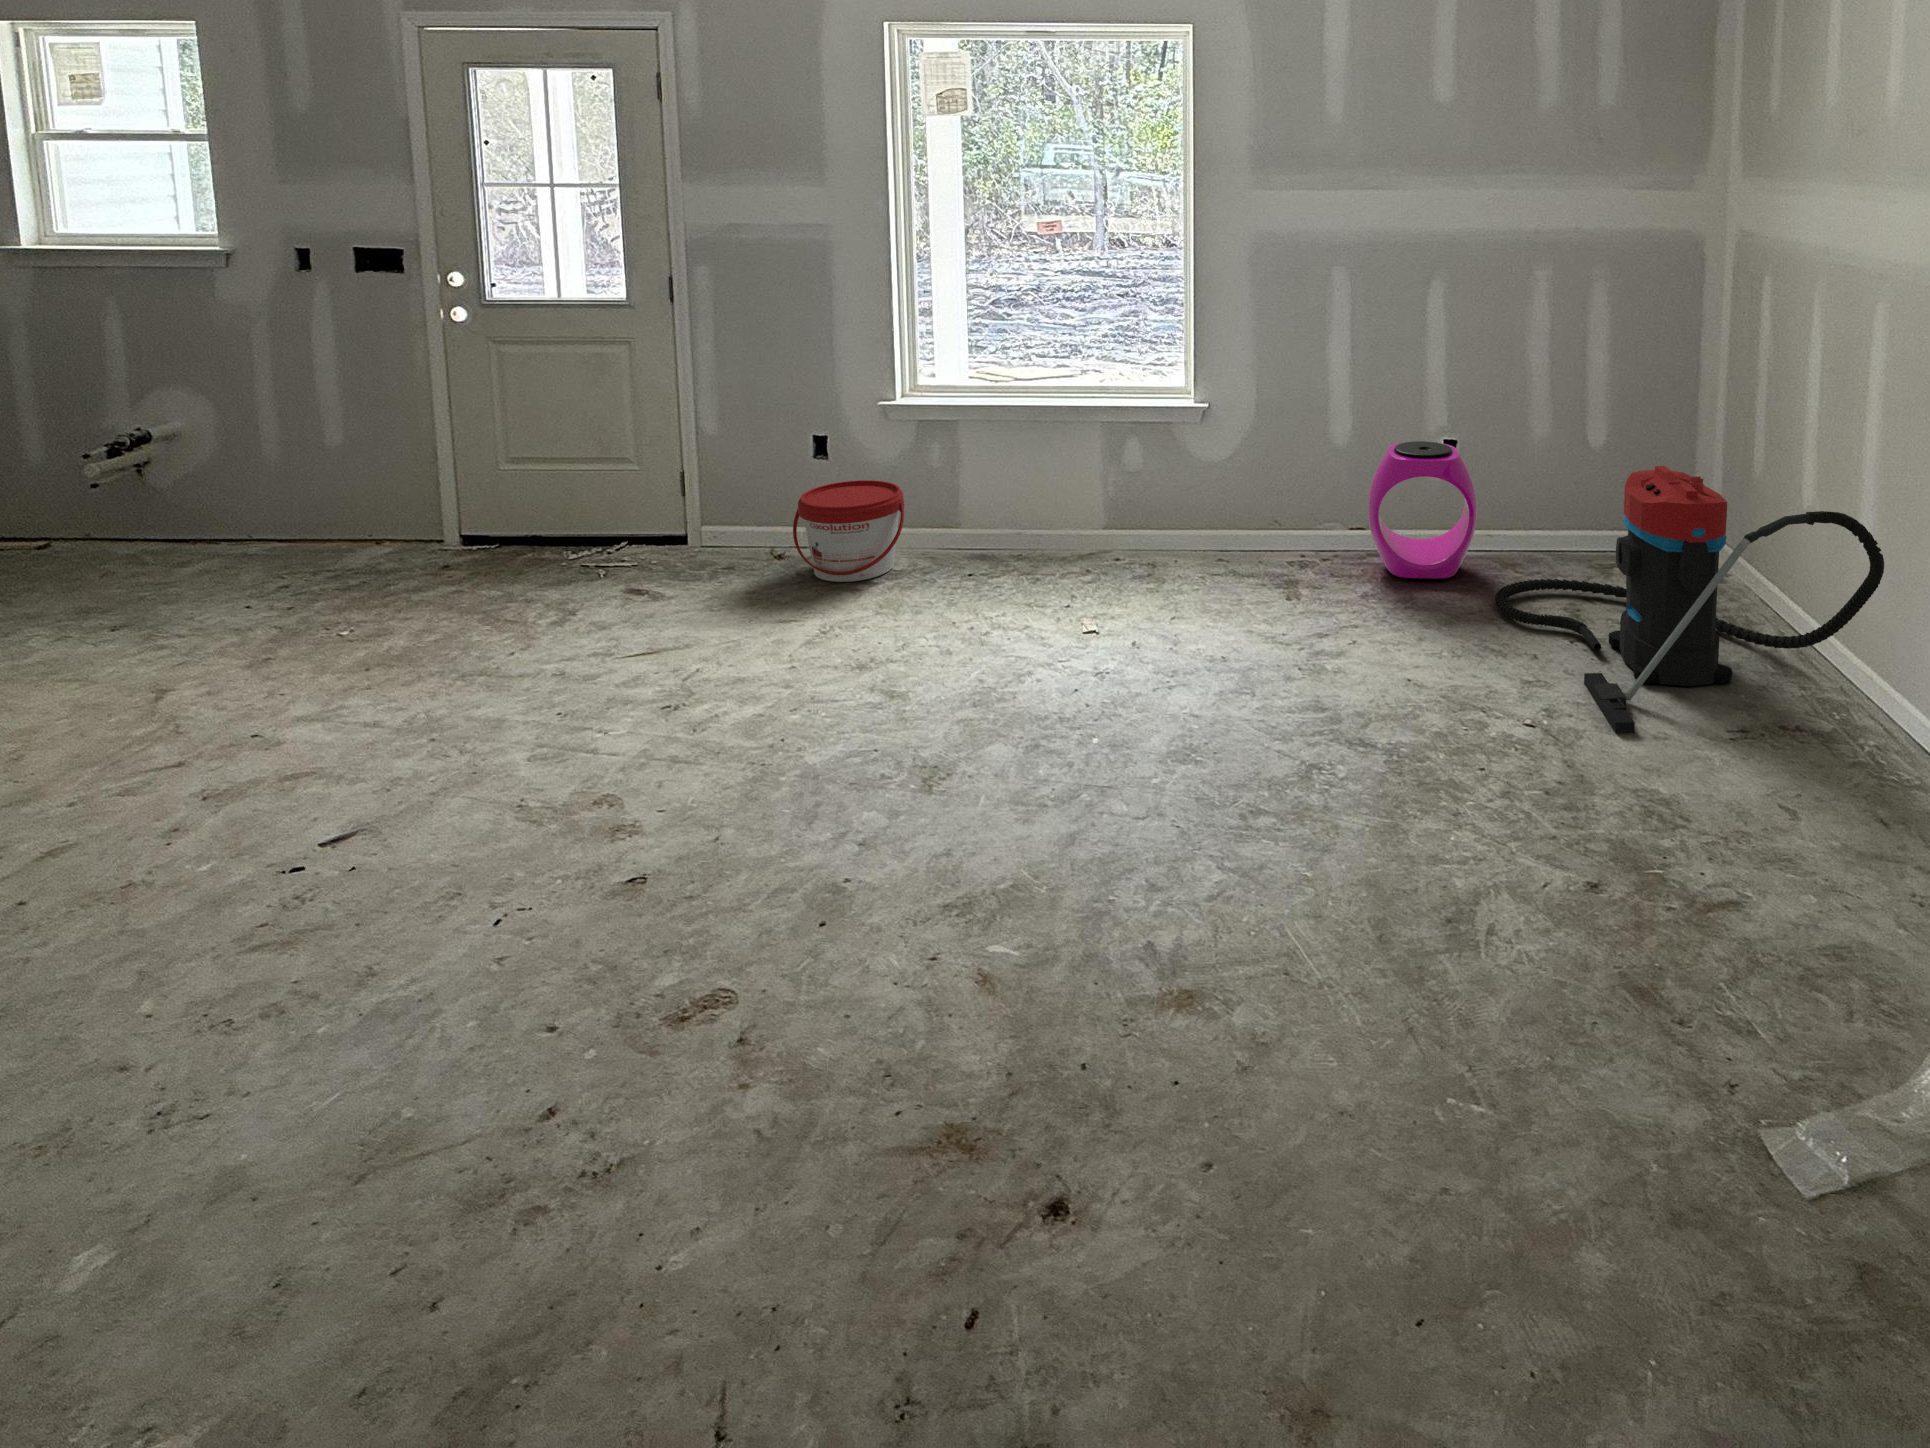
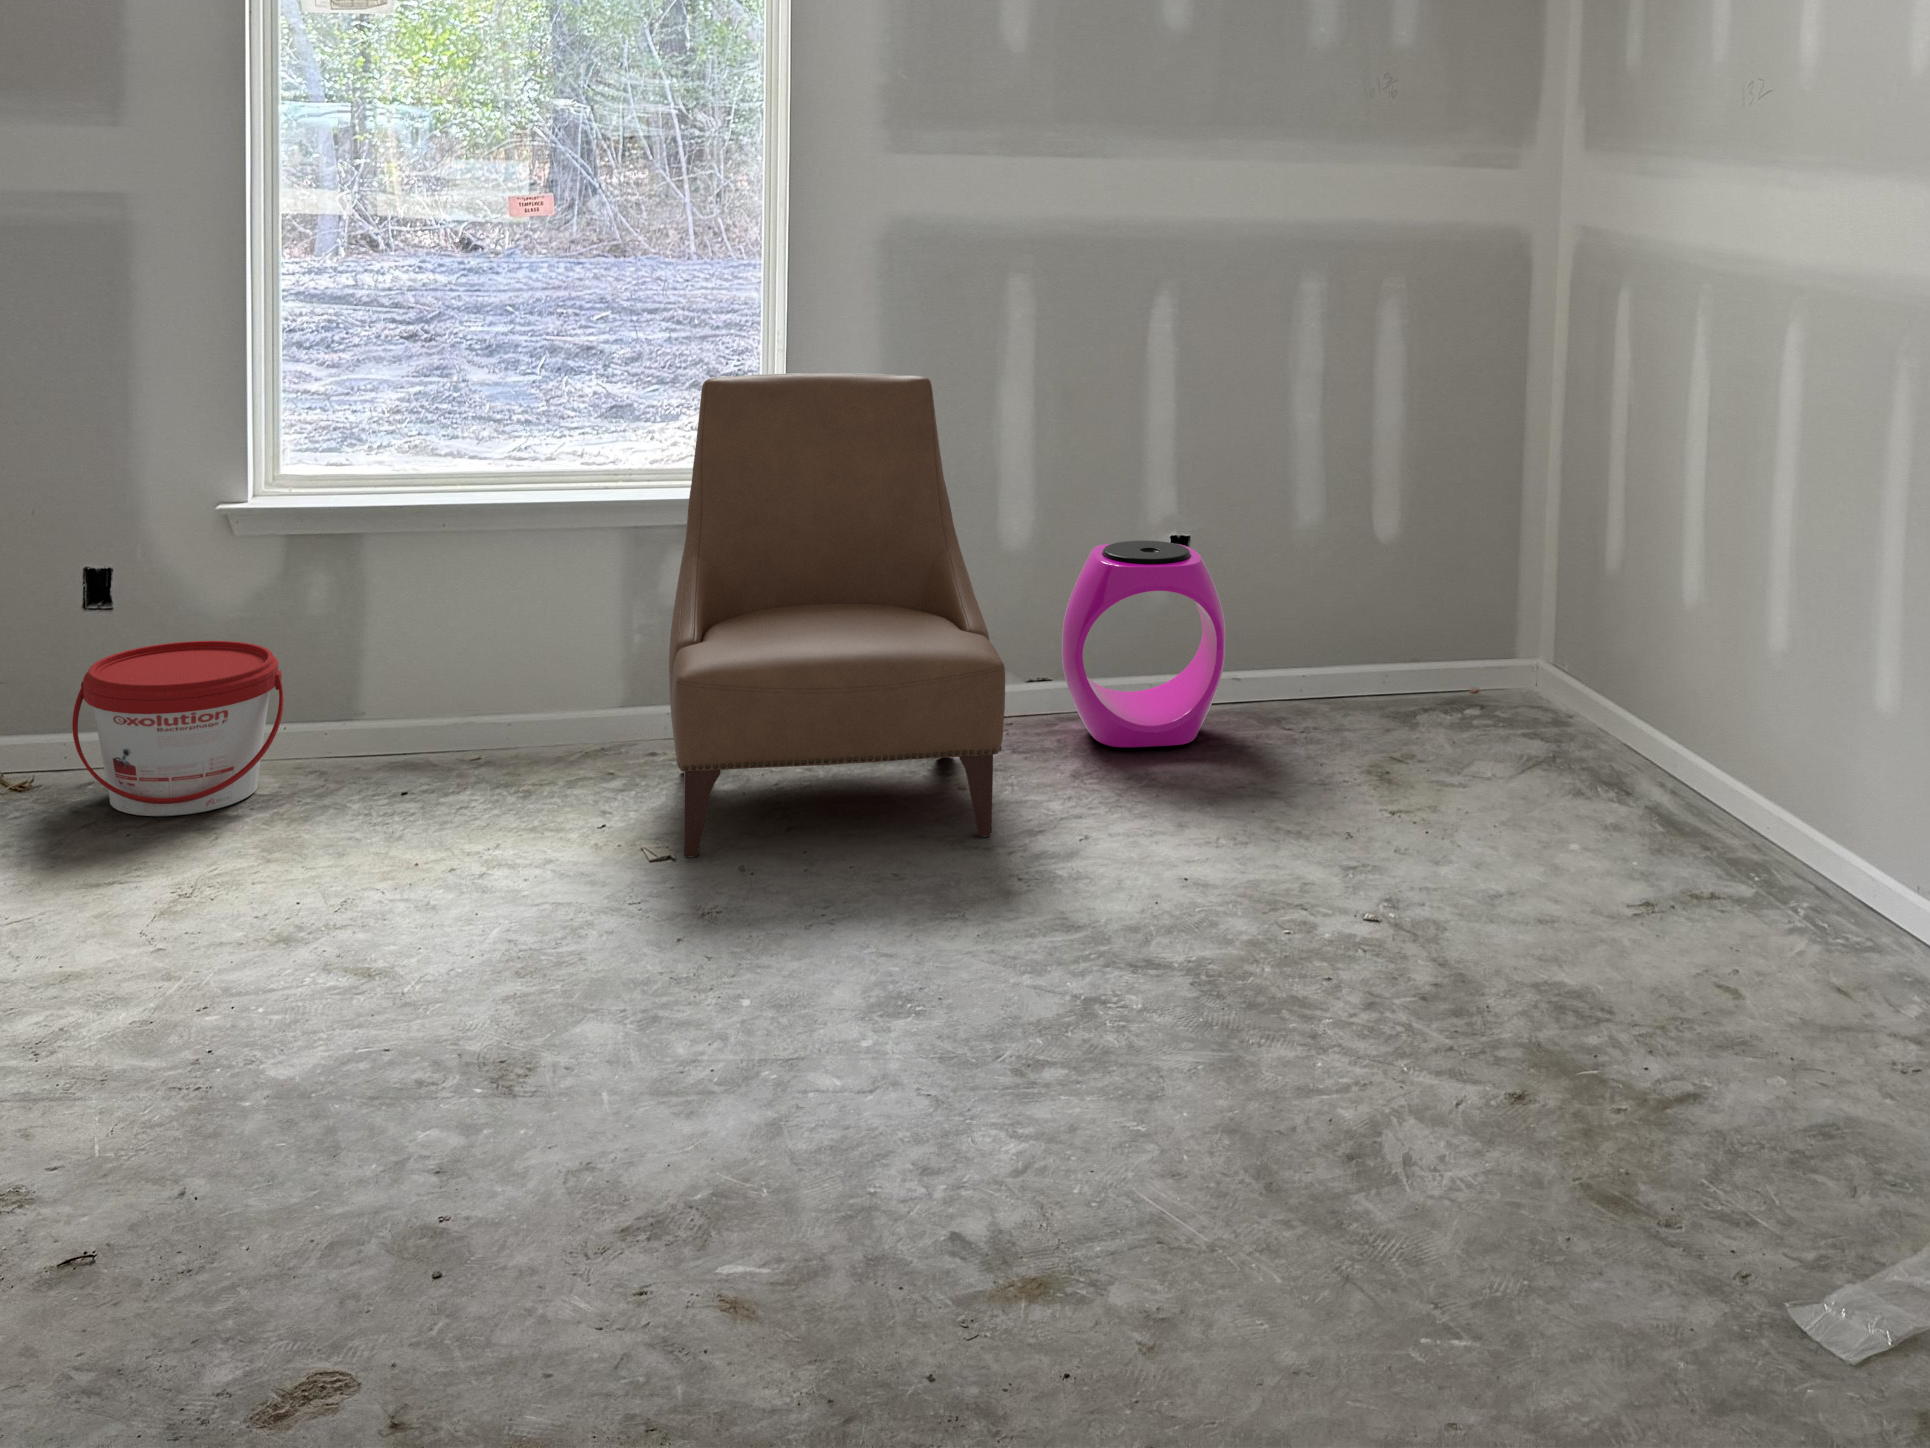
chair: none [1096,330,1303,636] -> present [669,373,1005,857]
vacuum cleaner: present [1495,466,1884,733] -> none [1267,554,1808,921]

